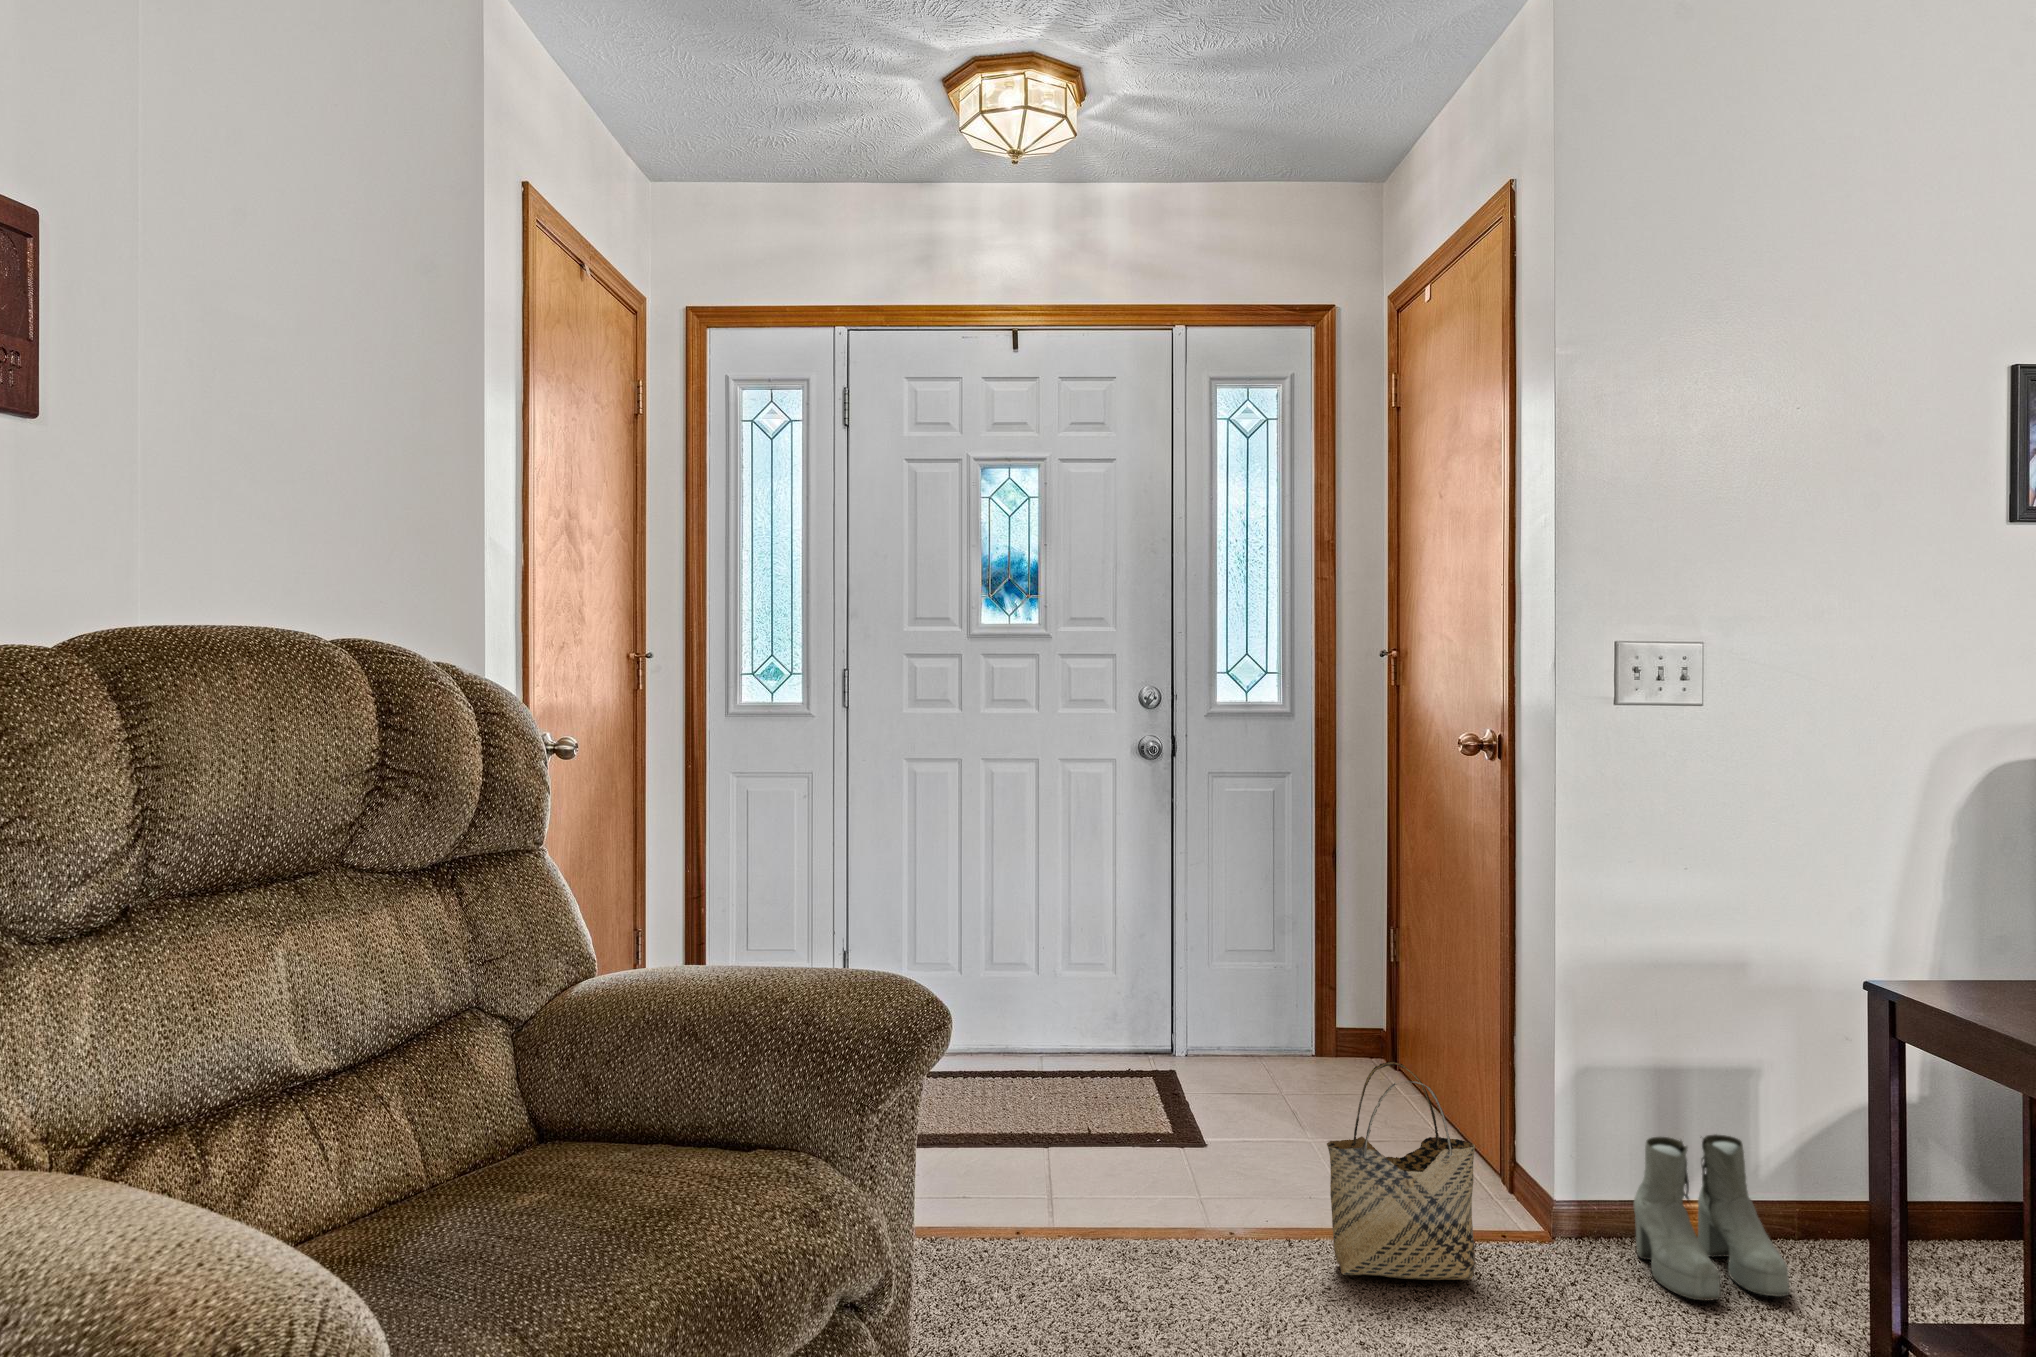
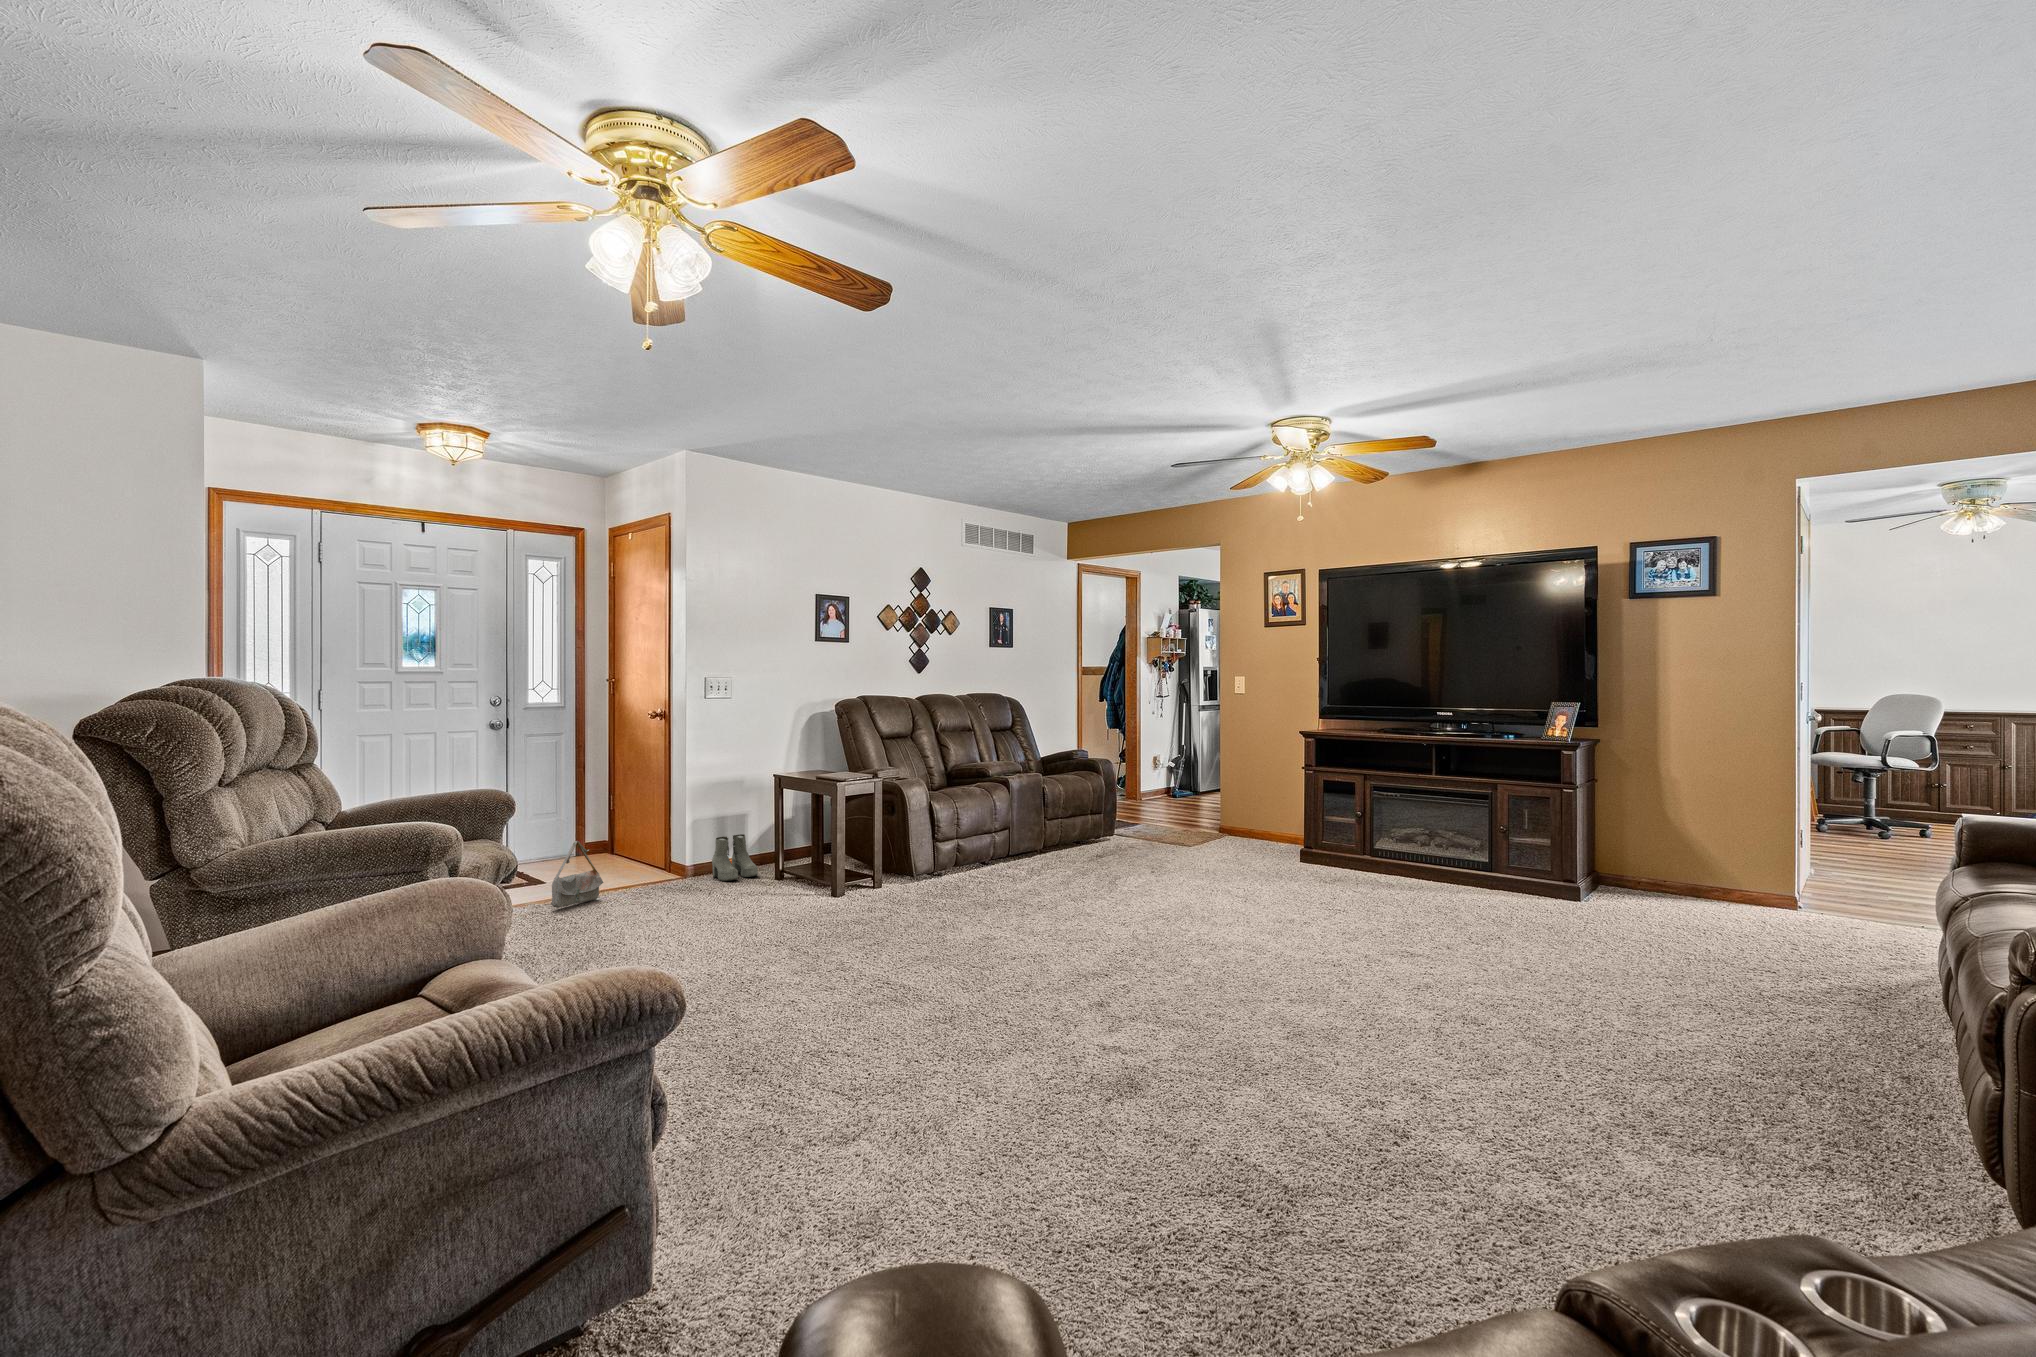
woven basket: present [1327,1062,1475,1280] -> none [609,822,662,894]
bag: none [1156,1111,1306,1303] -> present [551,841,603,908]

